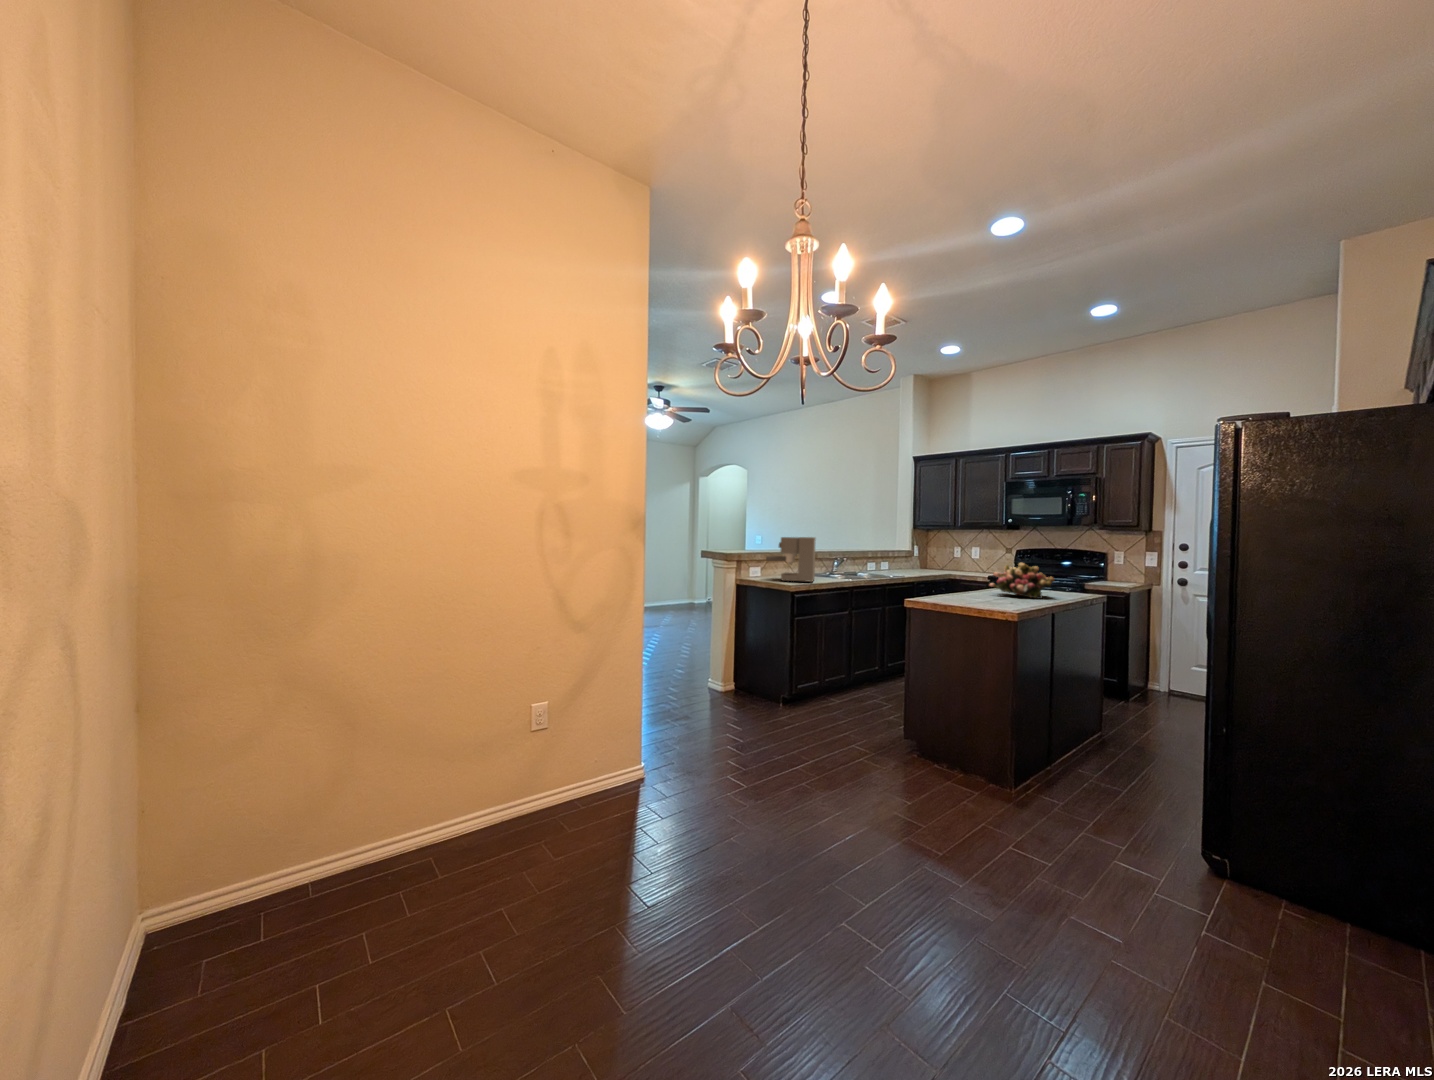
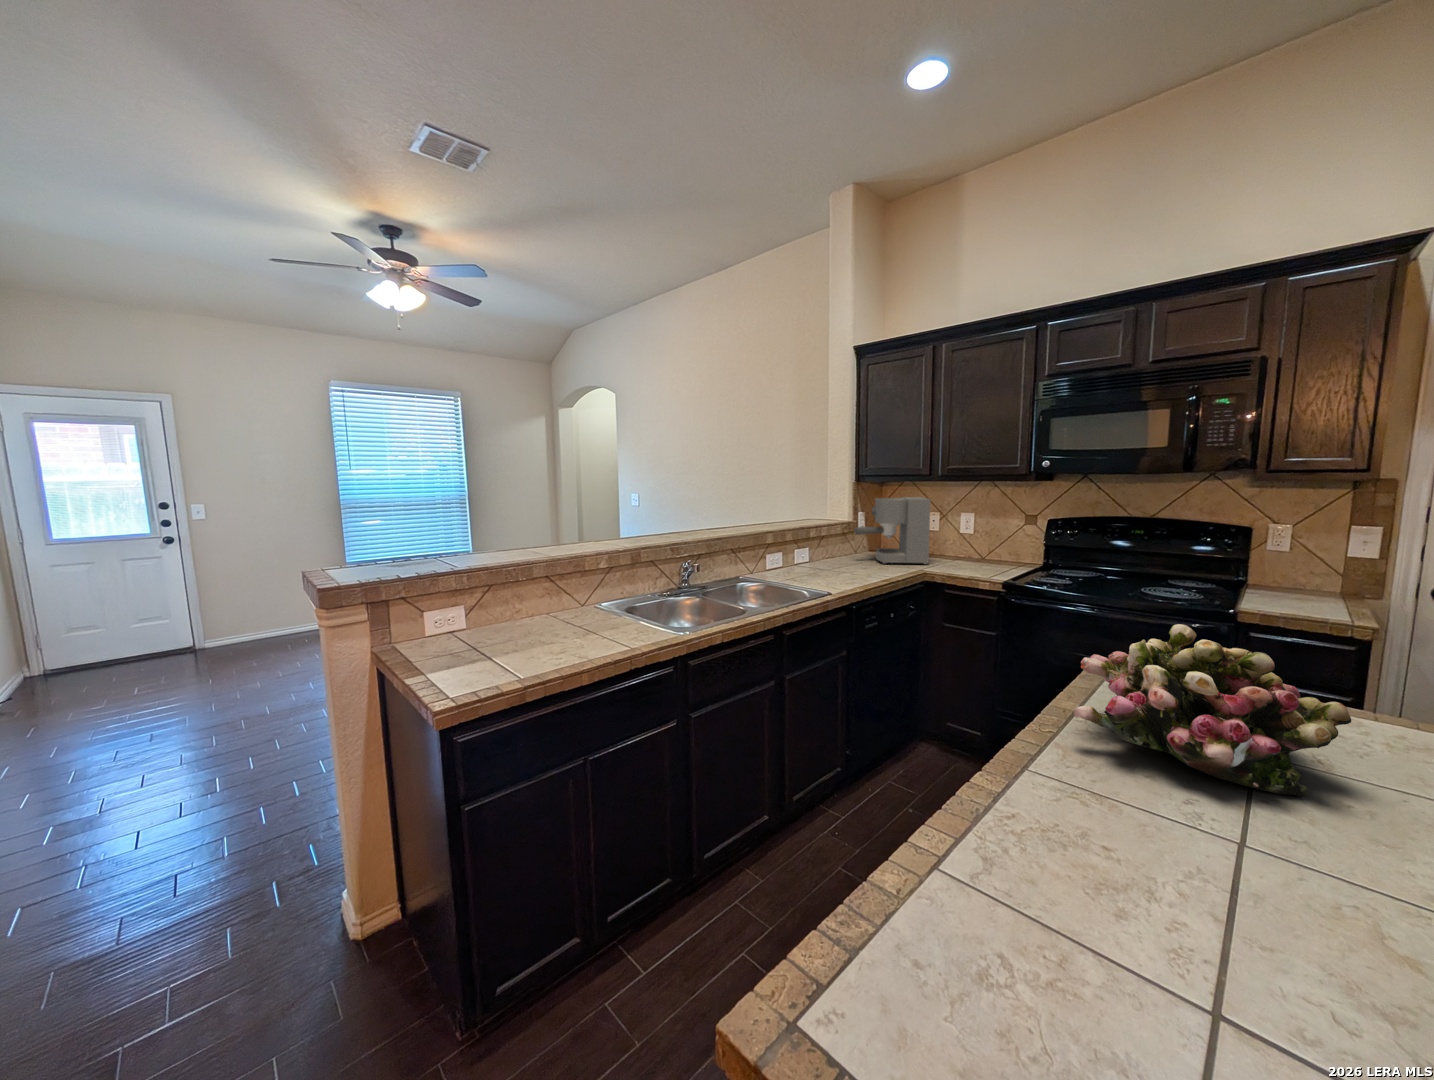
coffee maker: present [766,537,816,582] -> present [854,497,931,564]

